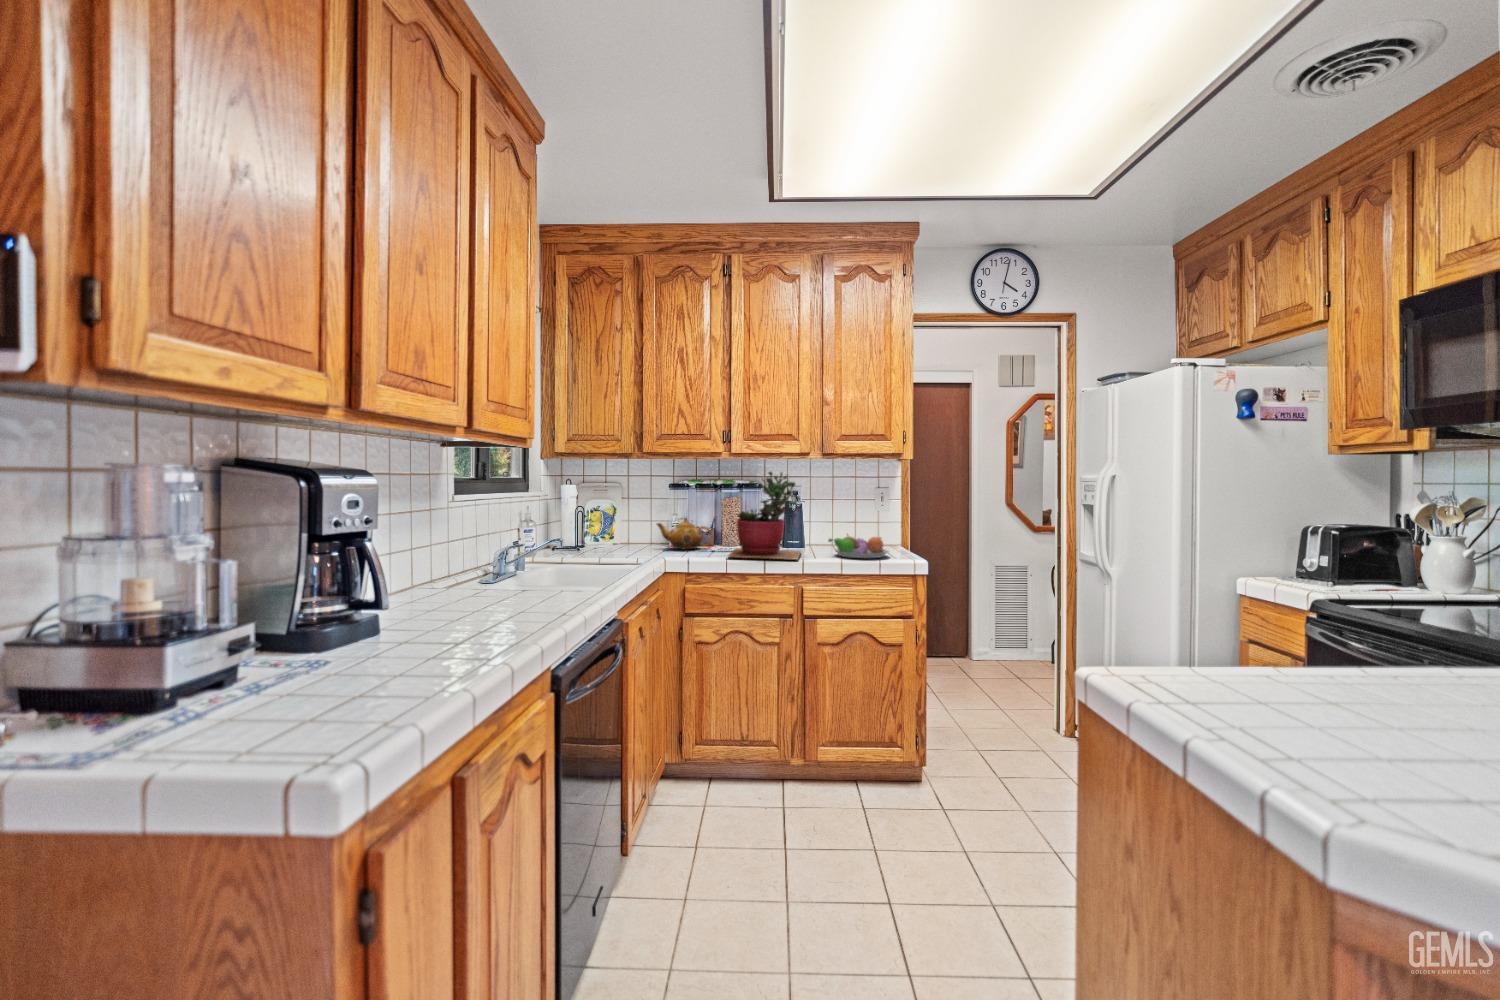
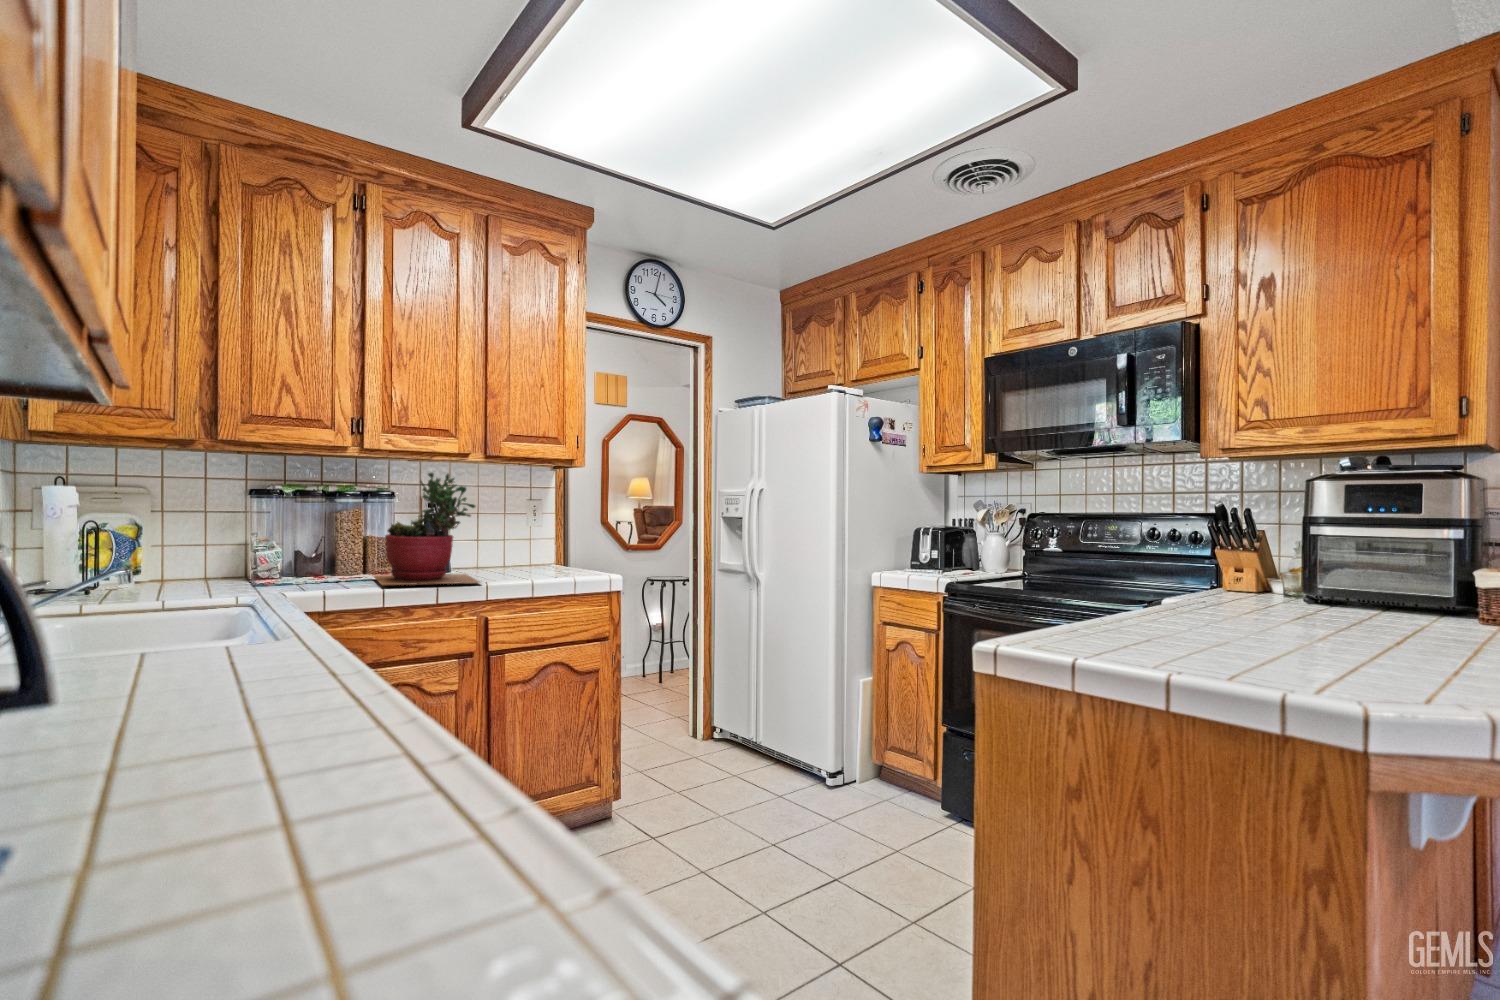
teapot: present [657,518,713,549] -> none [238,536,332,581]
fruit bowl: present [828,536,889,558] -> none [504,550,576,578]

